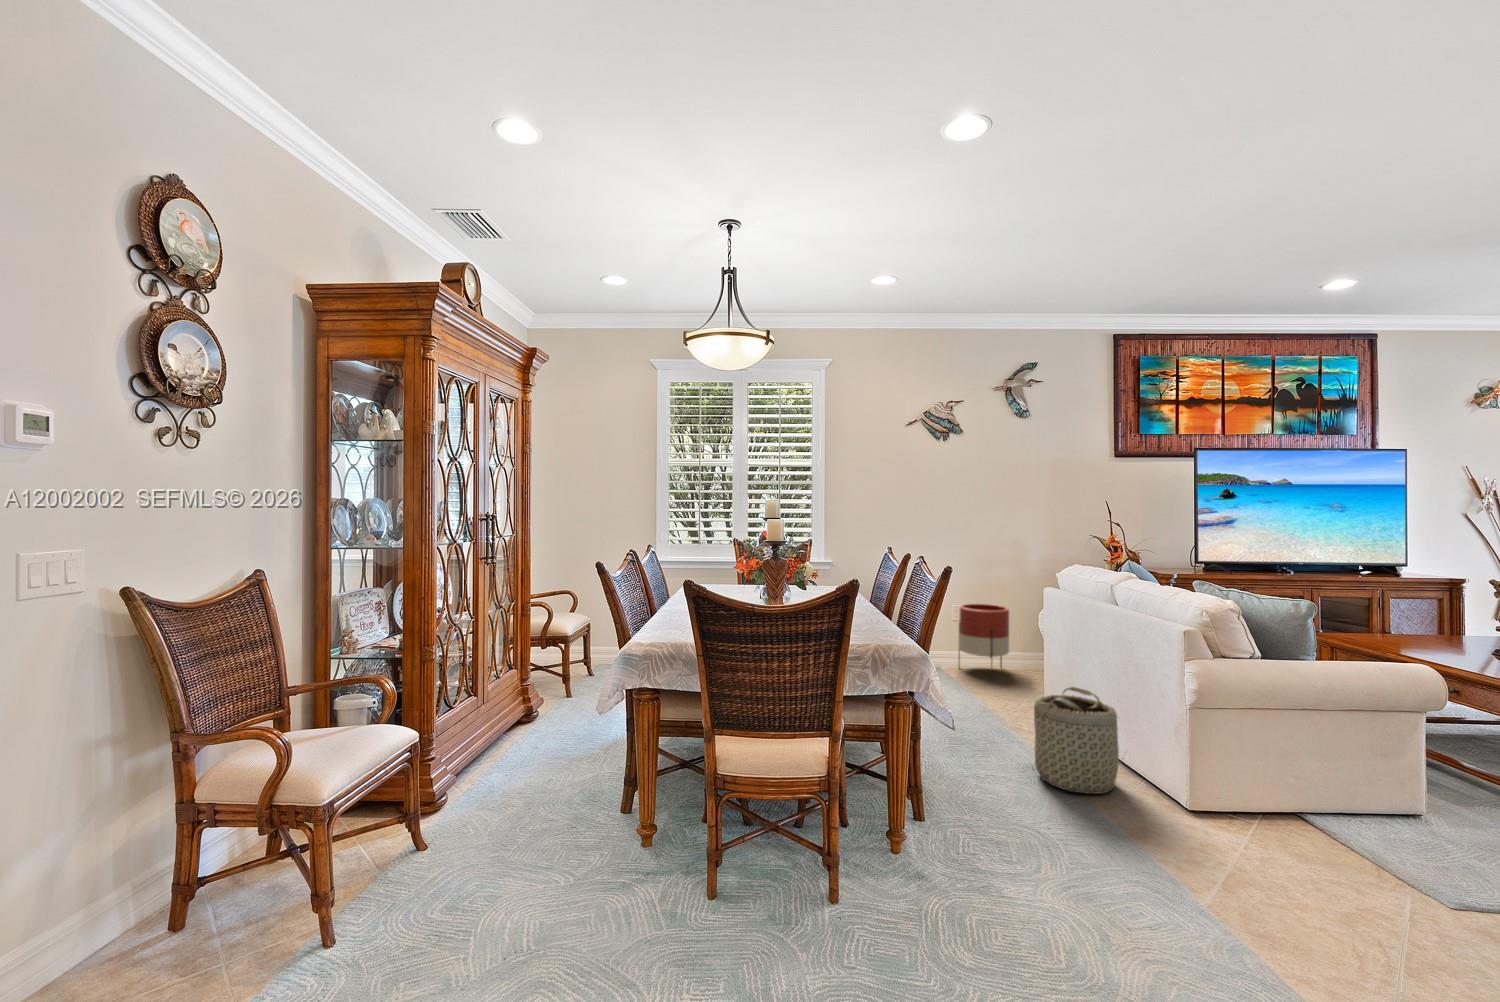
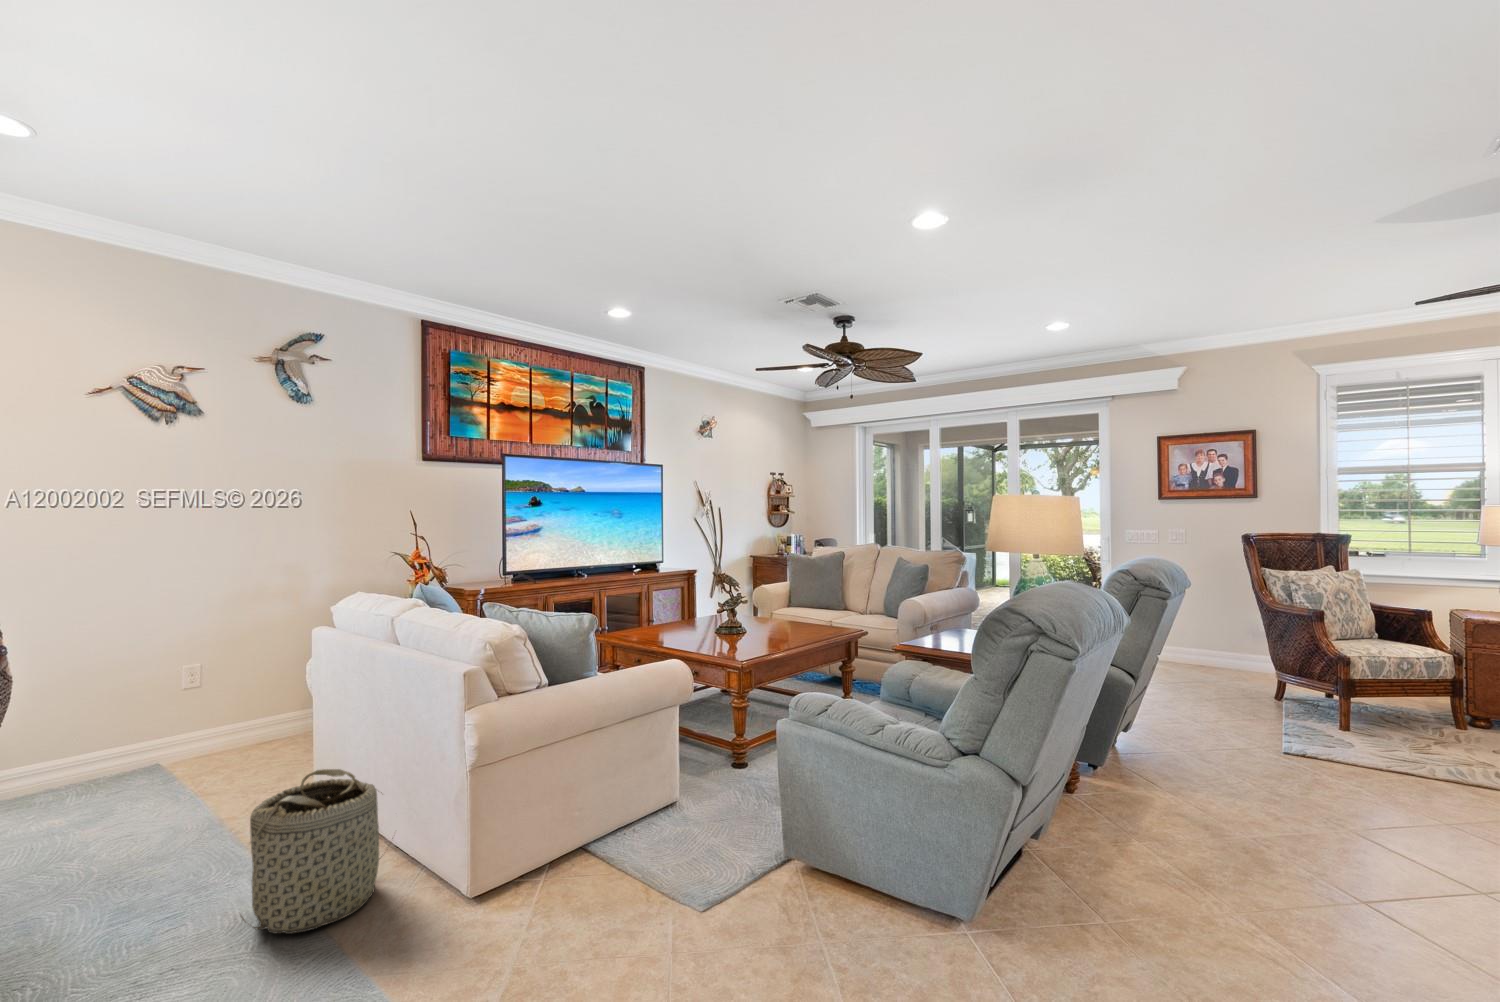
planter: present [959,604,1009,667] -> none [194,653,277,758]

